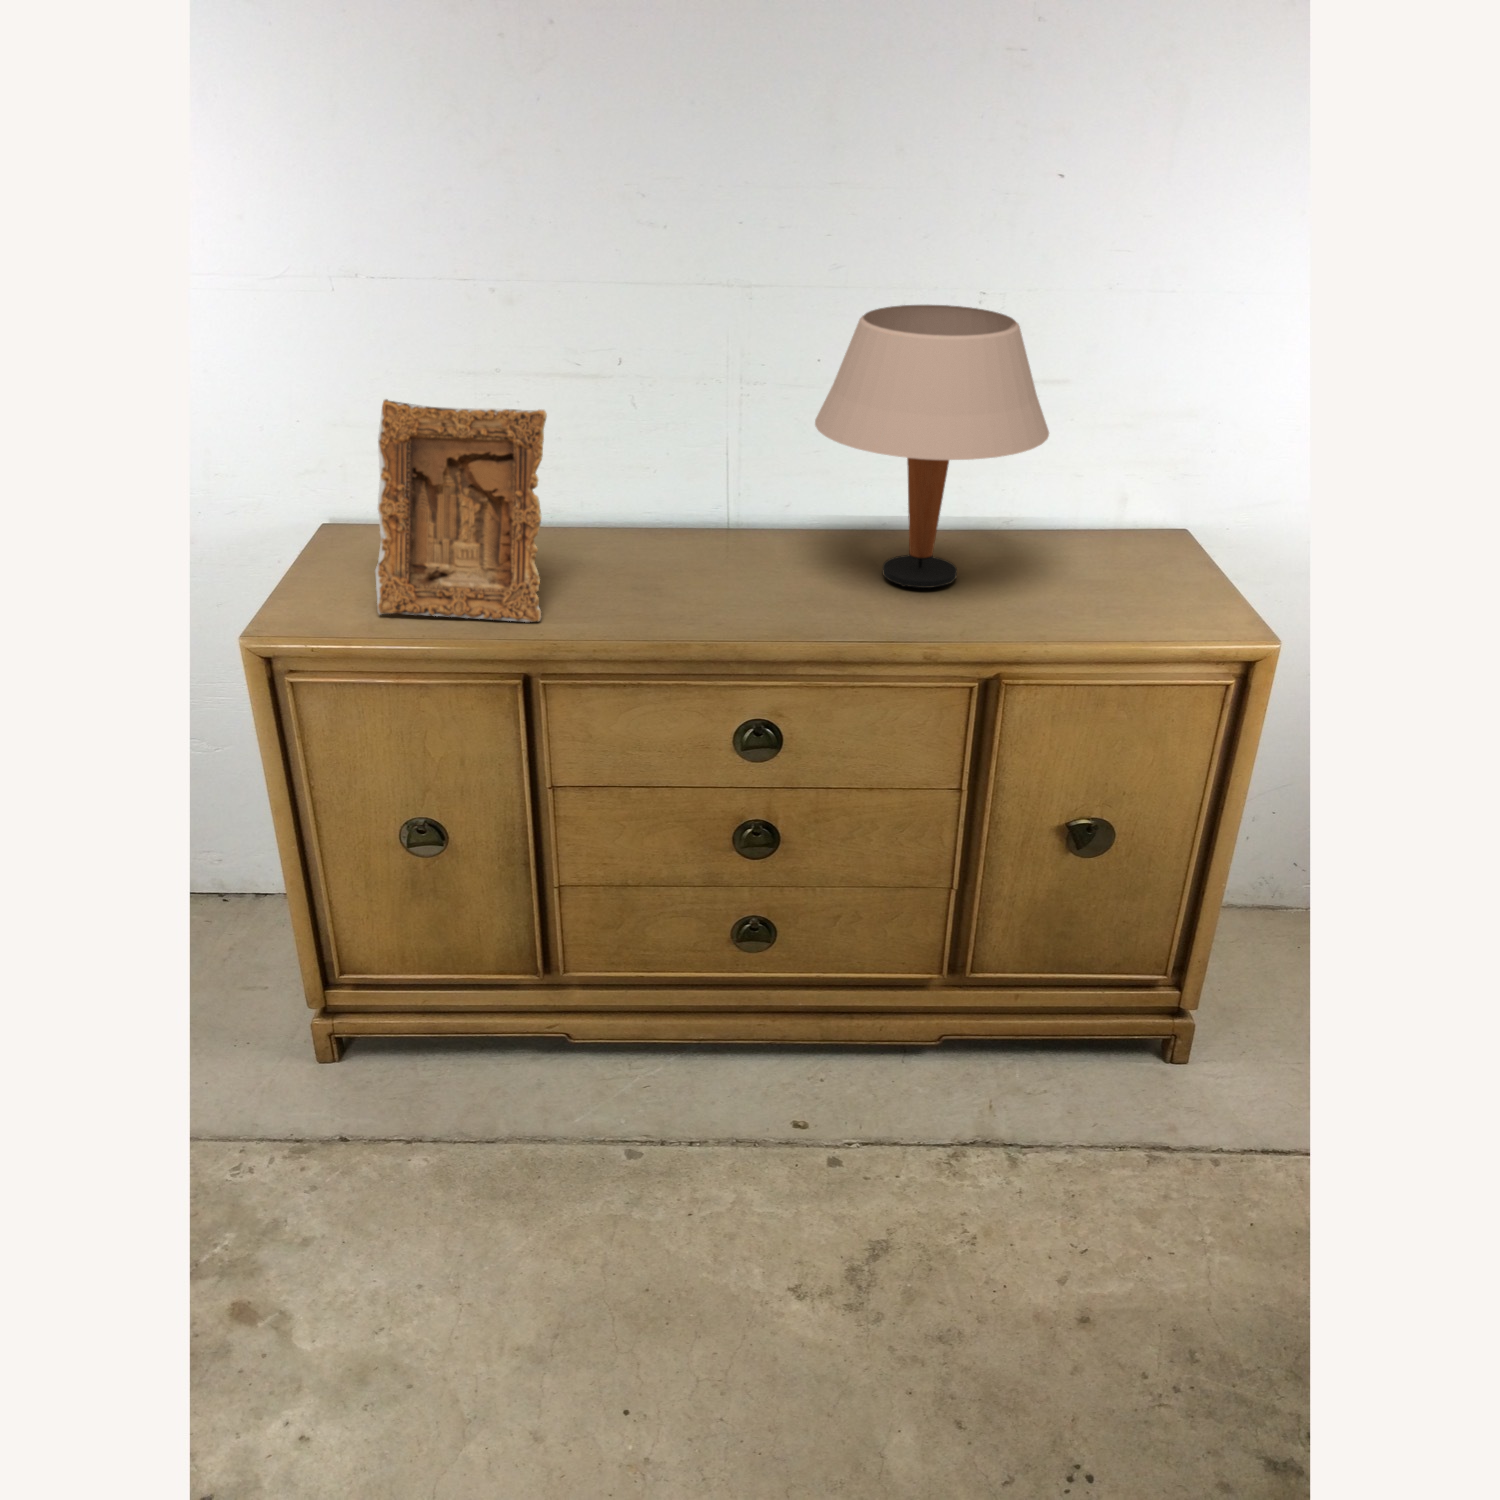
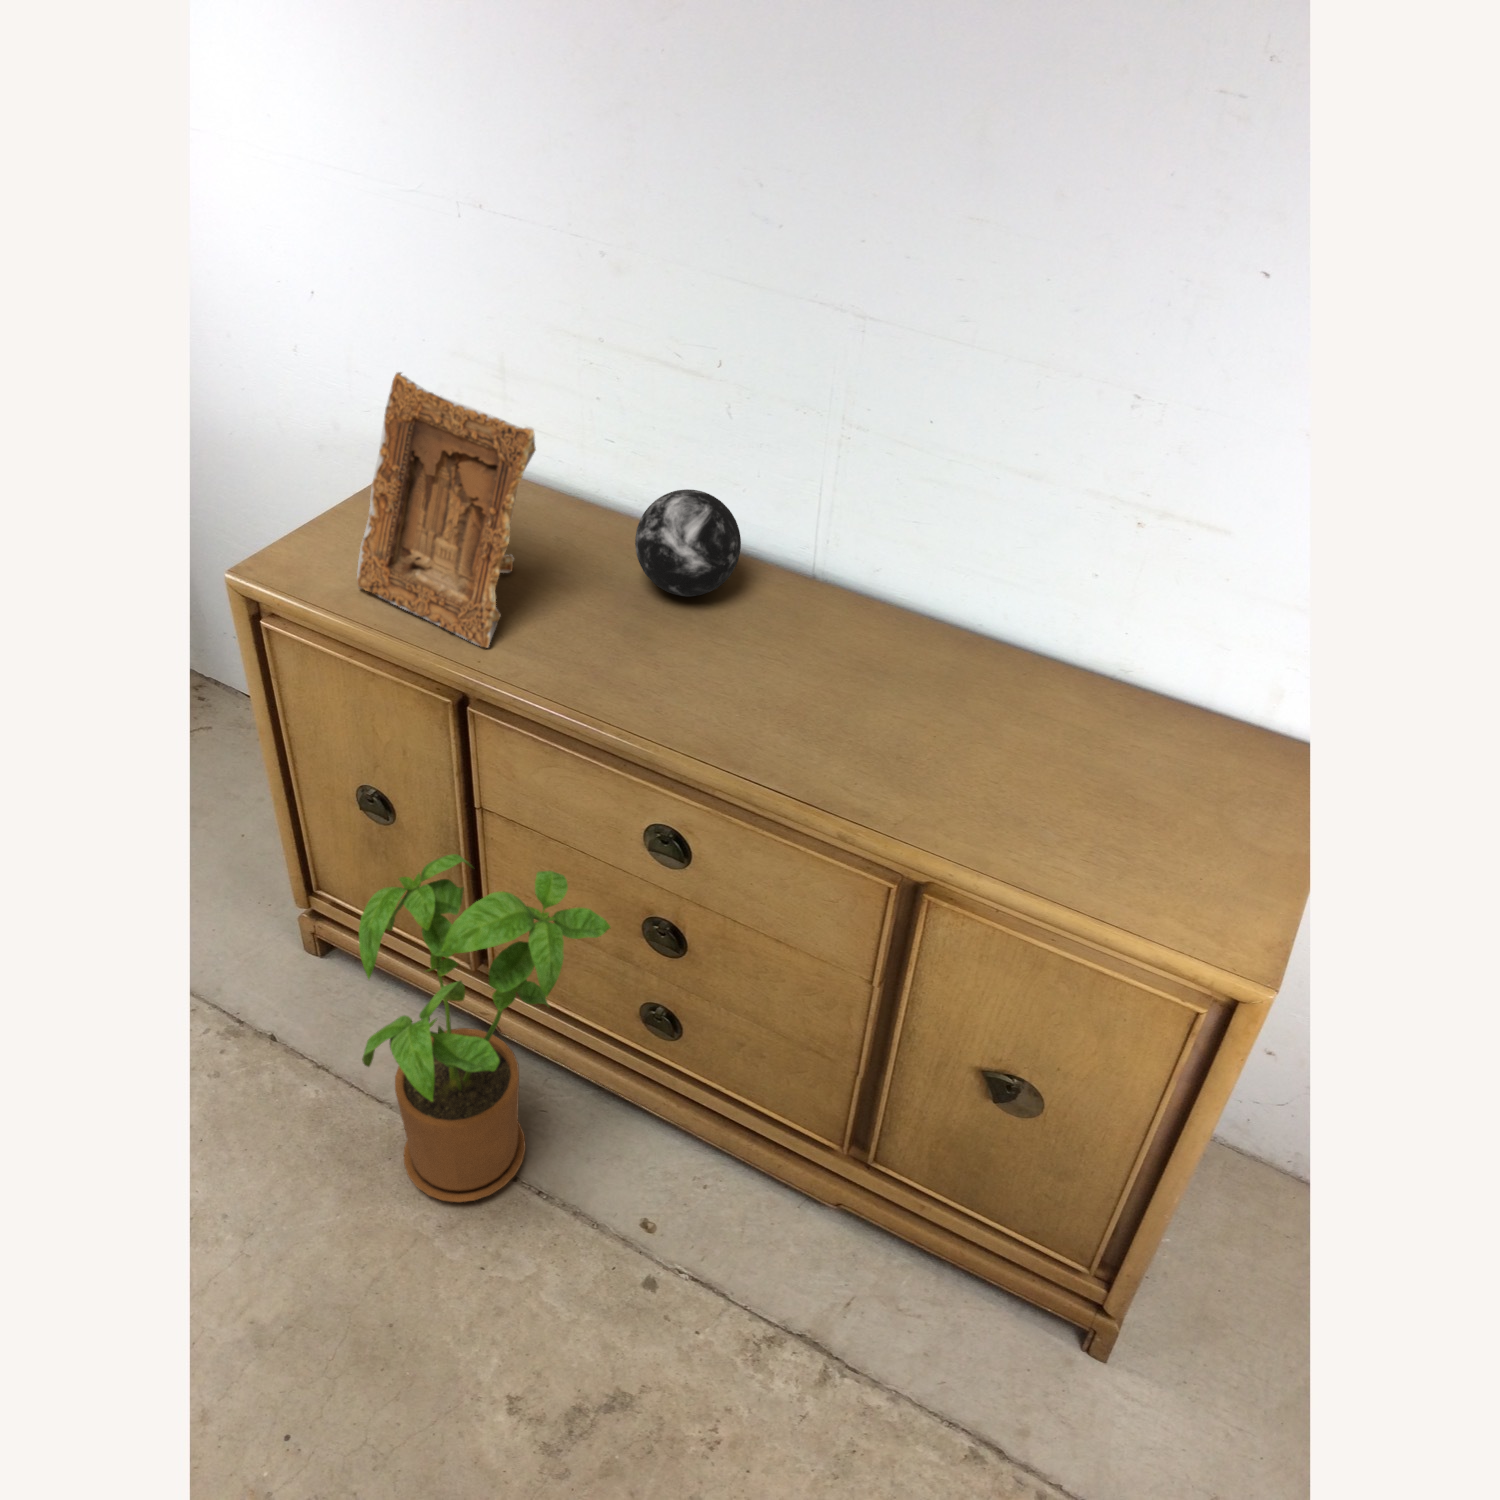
table lamp: present [815,305,1049,588] -> none [816,401,1110,748]
decorative orb: none [602,462,695,556] -> present [635,489,741,596]
house plant: none [492,799,727,1184] -> present [359,854,610,1202]

